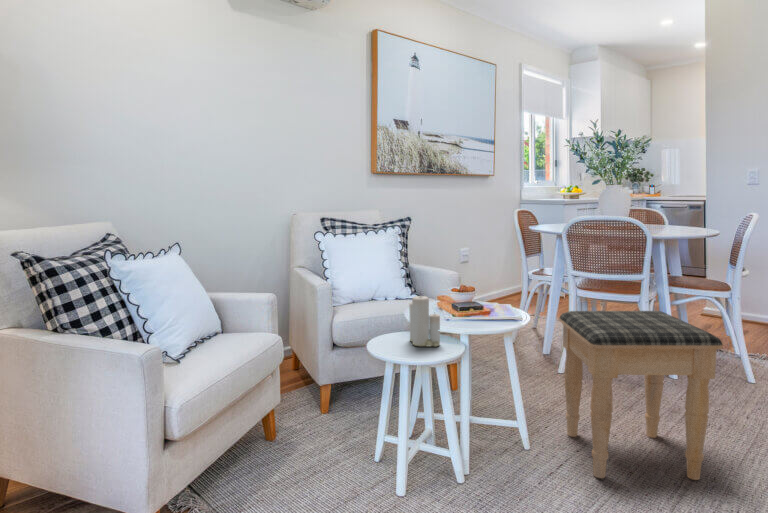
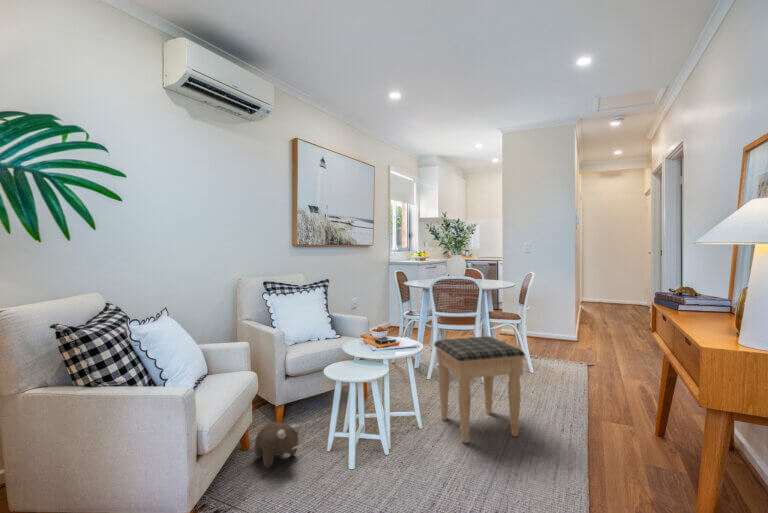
candle: present [409,296,440,346] -> none [348,335,369,371]
plush toy: none [280,407,339,469] -> present [255,422,301,468]

